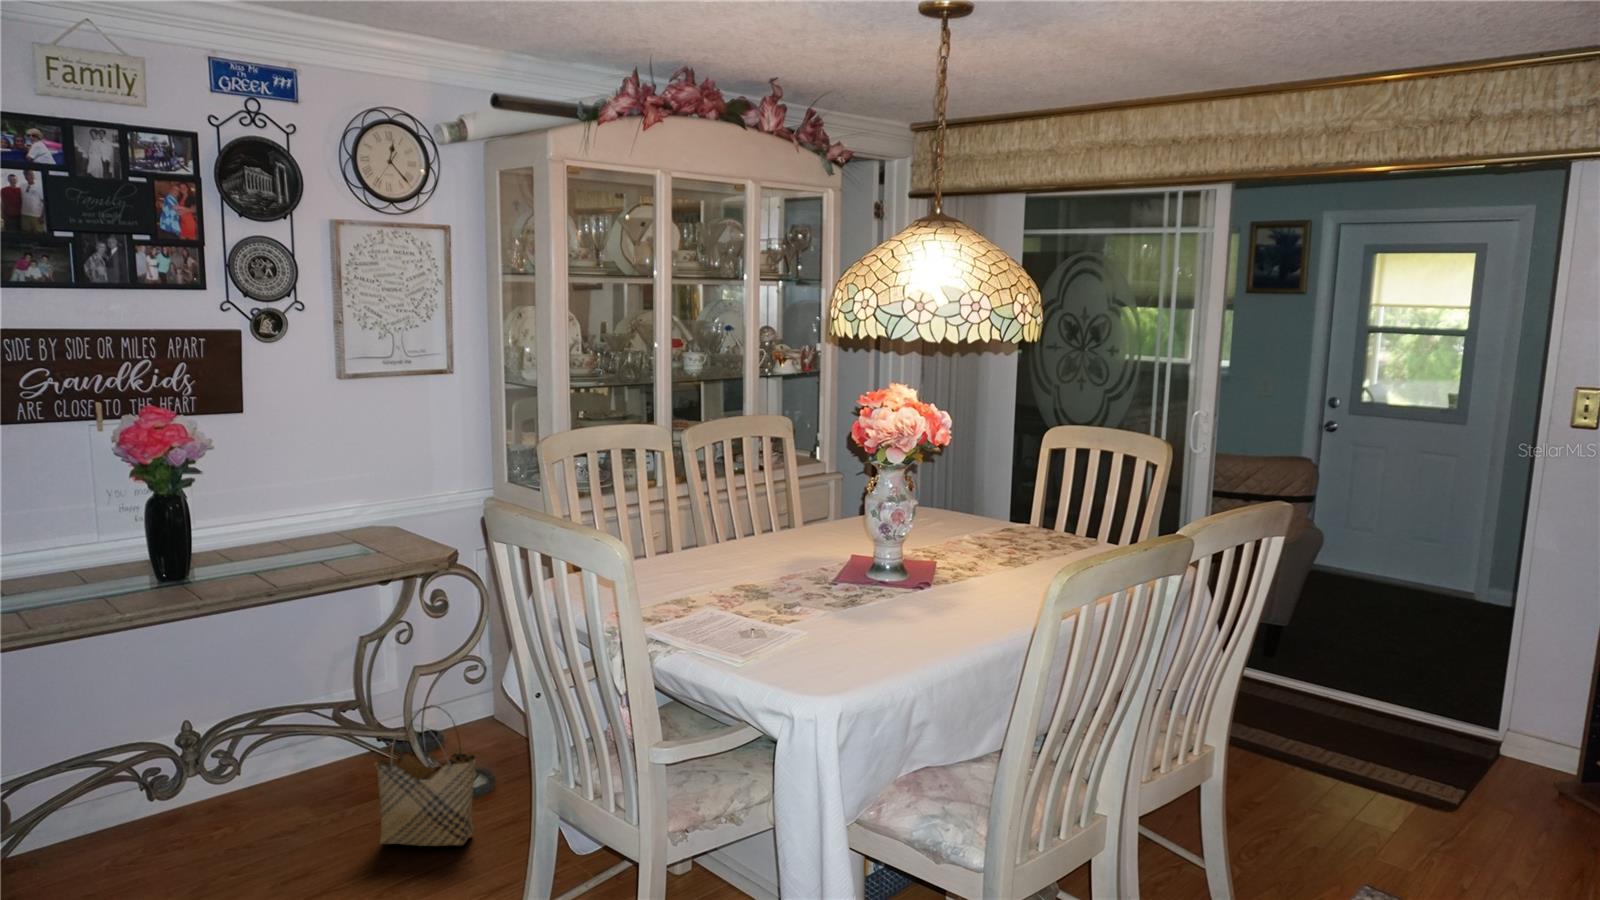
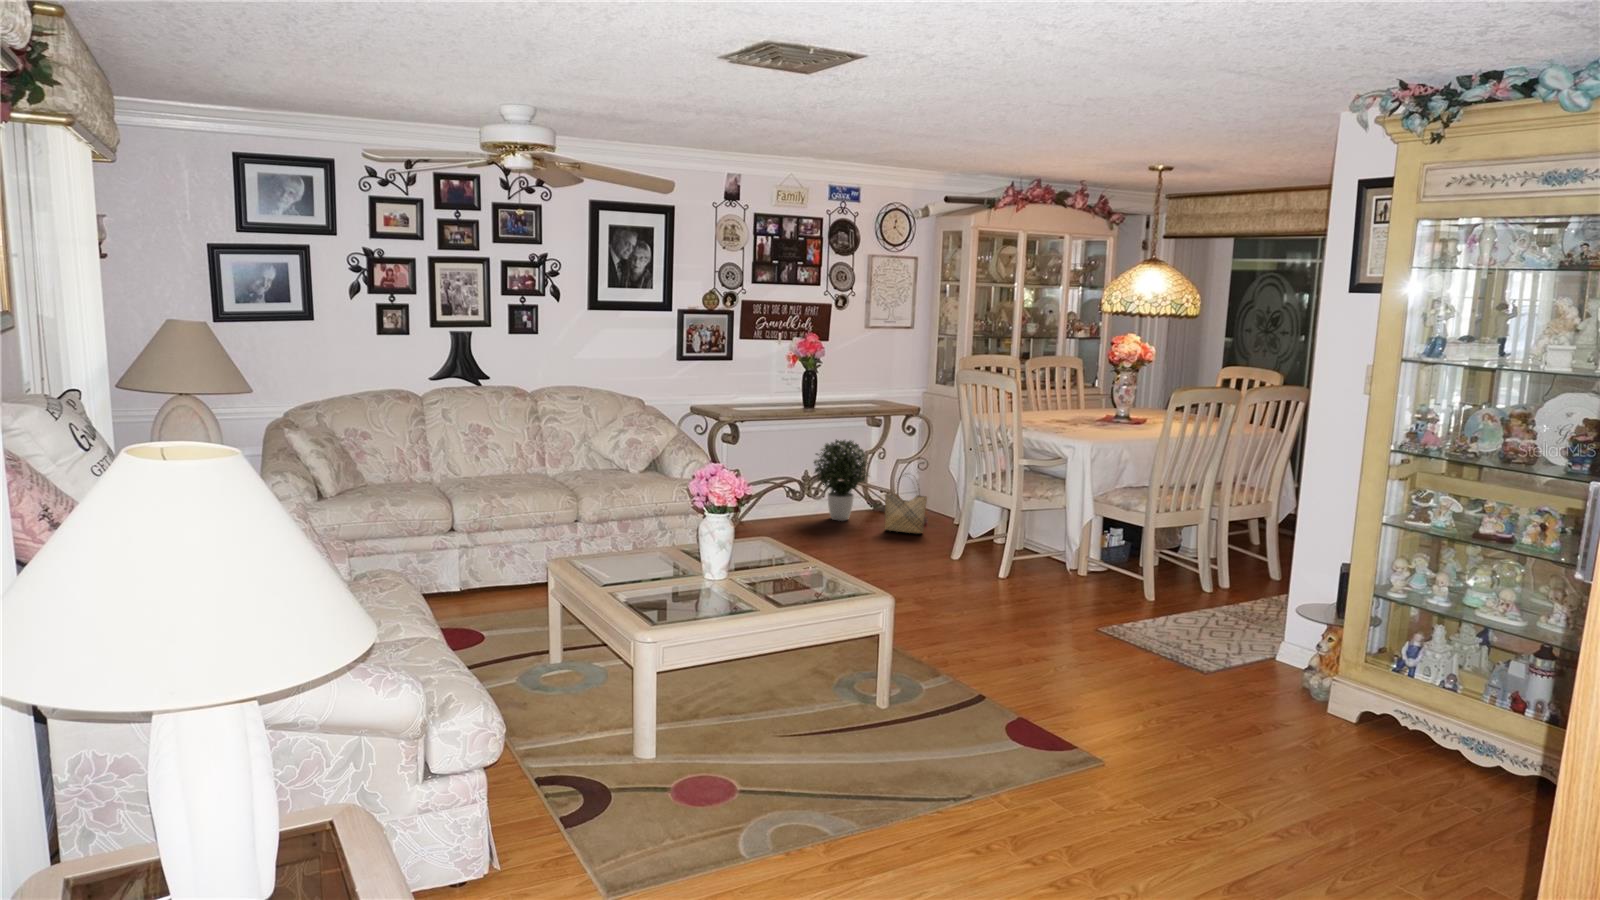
potted plant: none [215,629,359,813] -> present [814,440,869,521]

